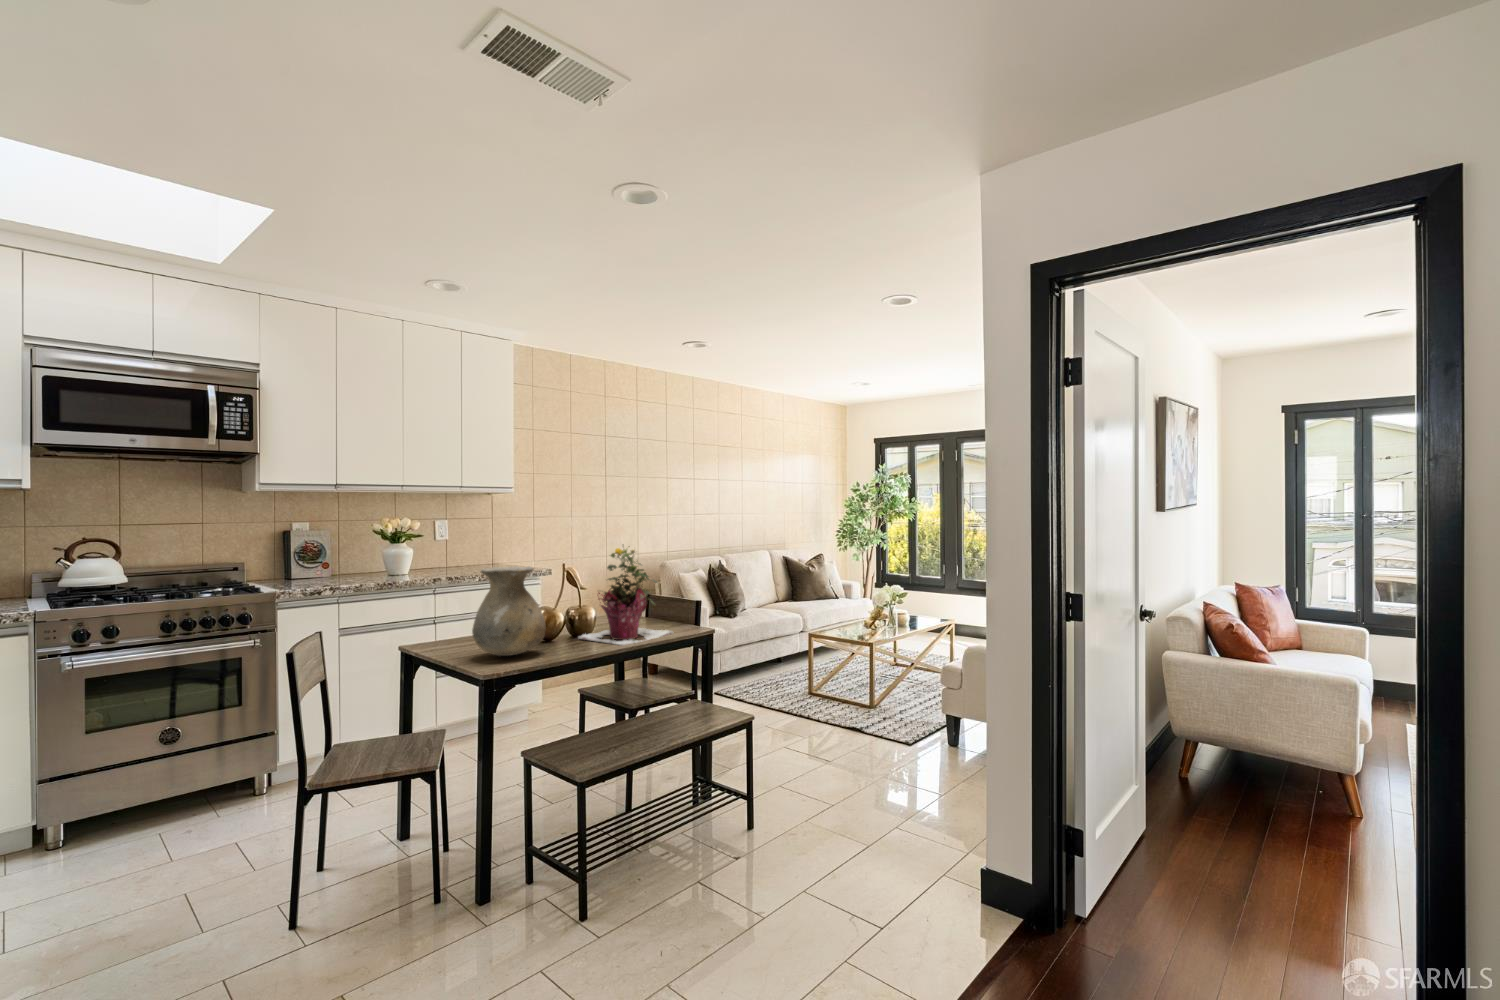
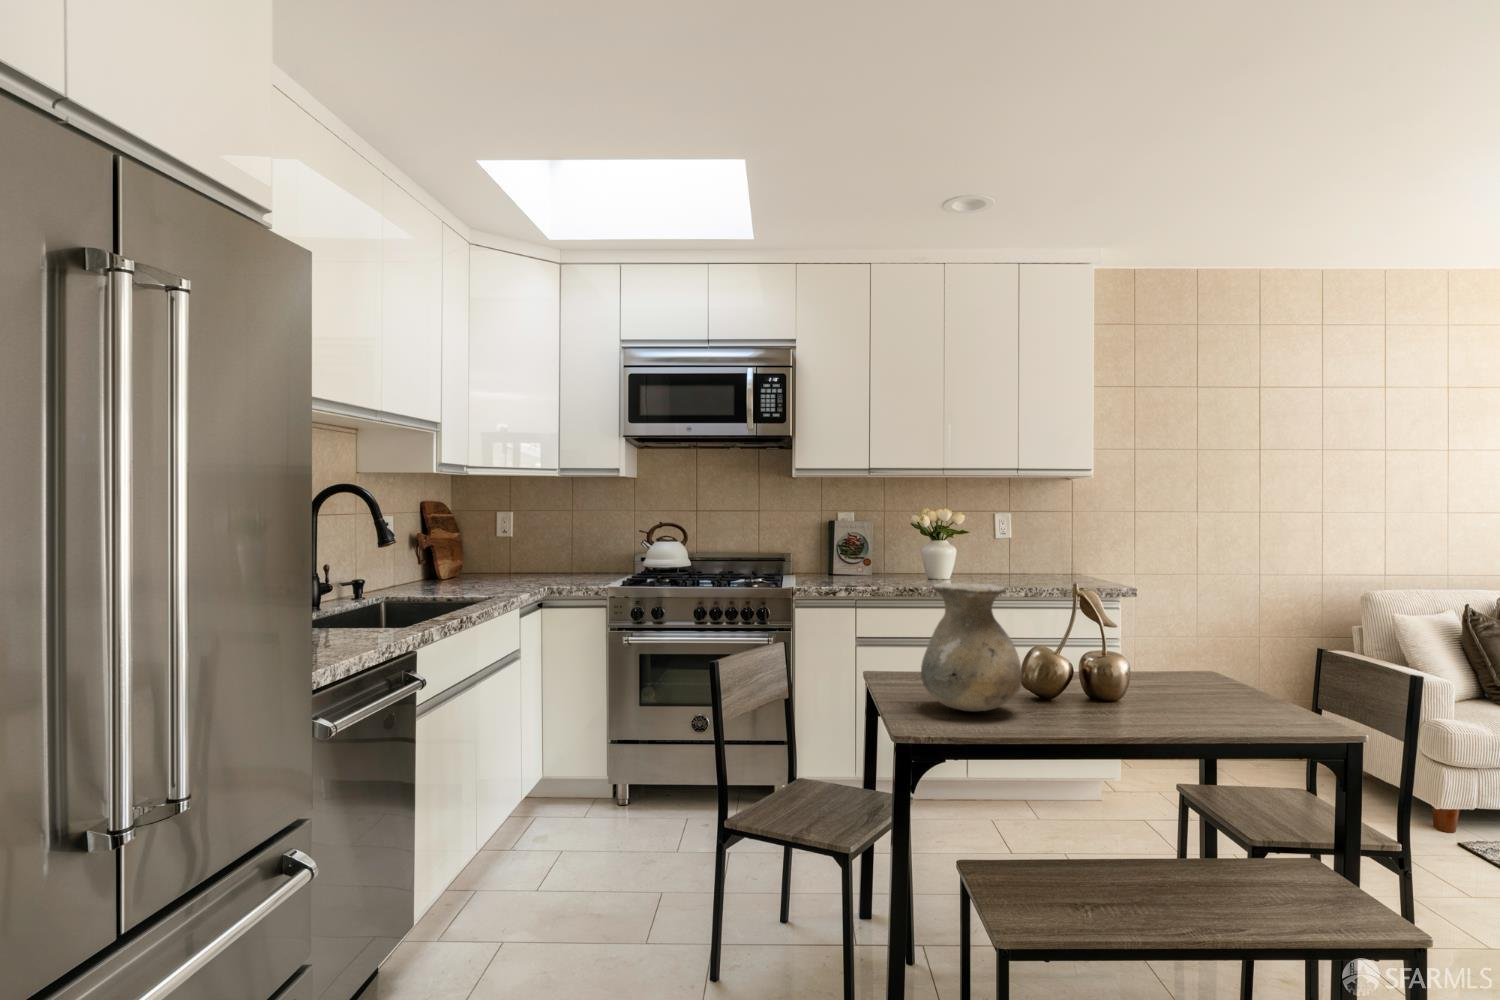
potted plant: present [578,546,673,646] -> none [1090,563,1261,731]

